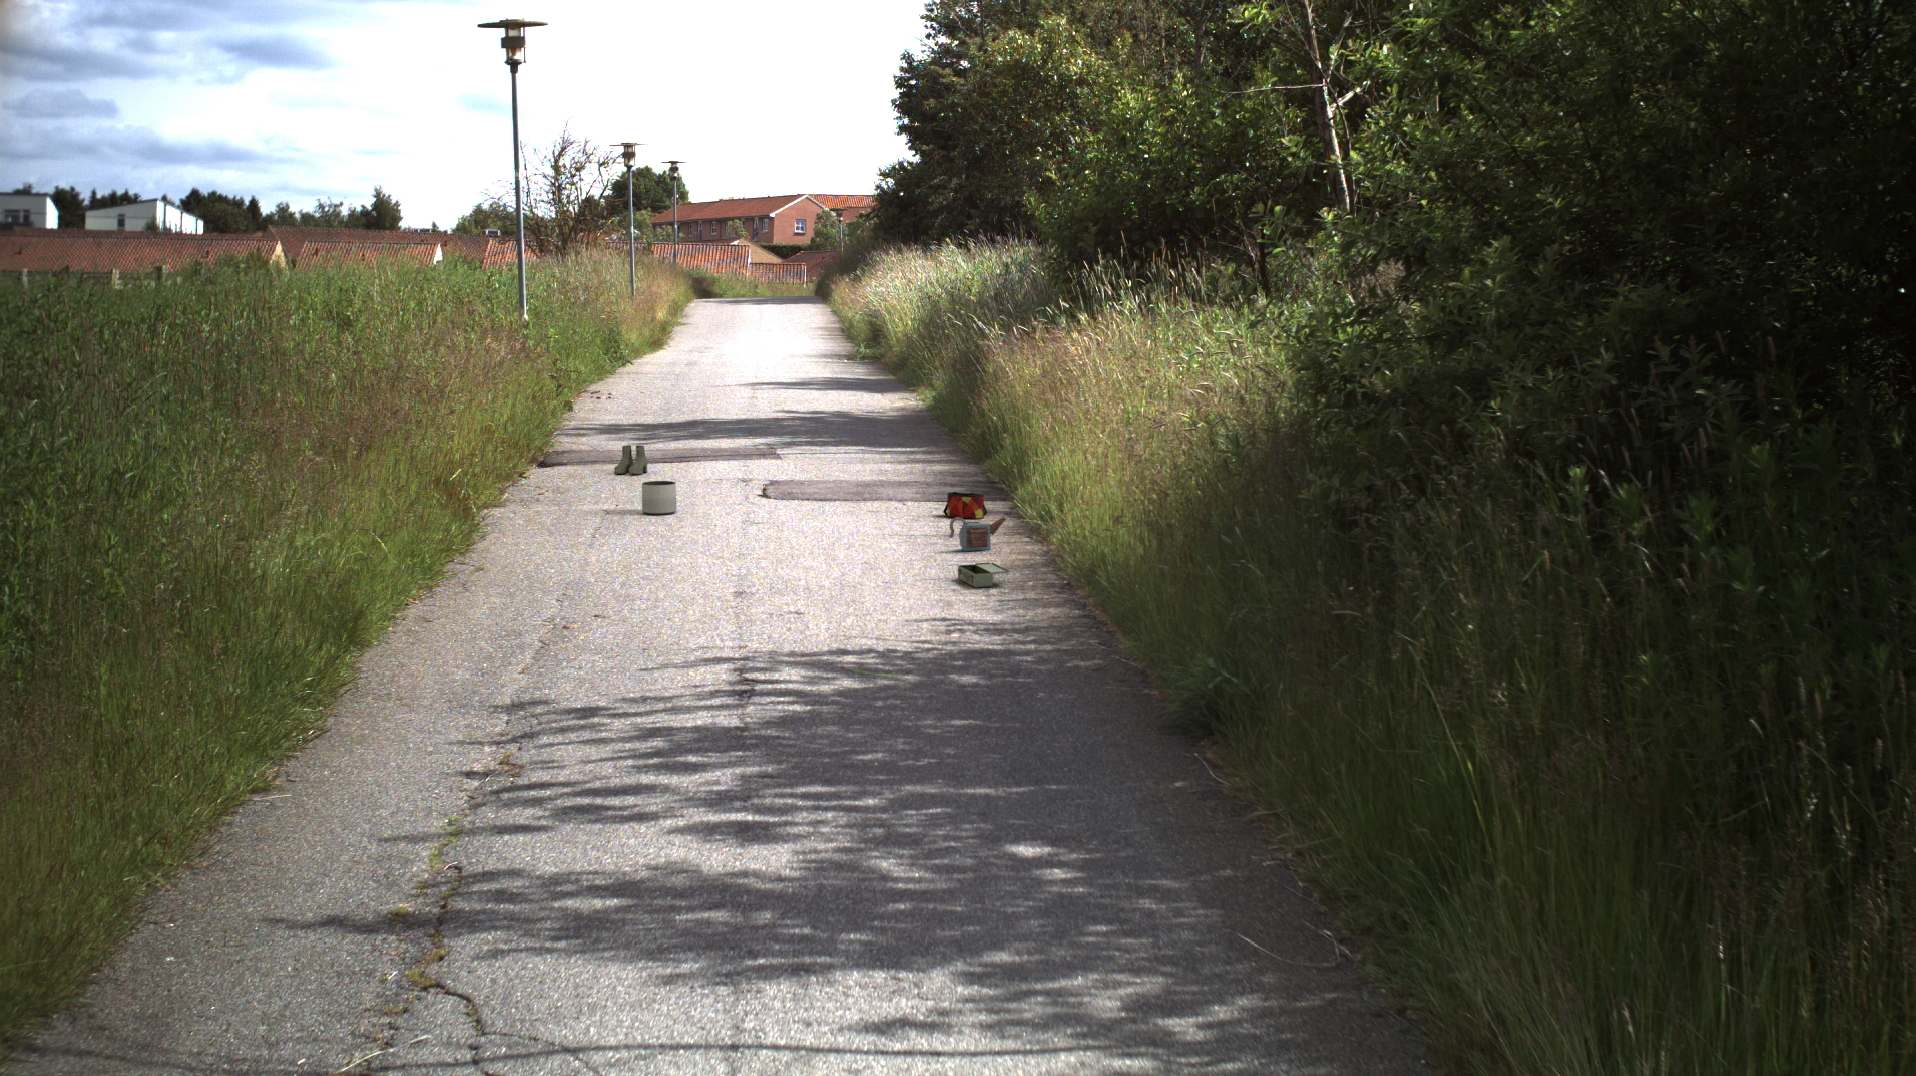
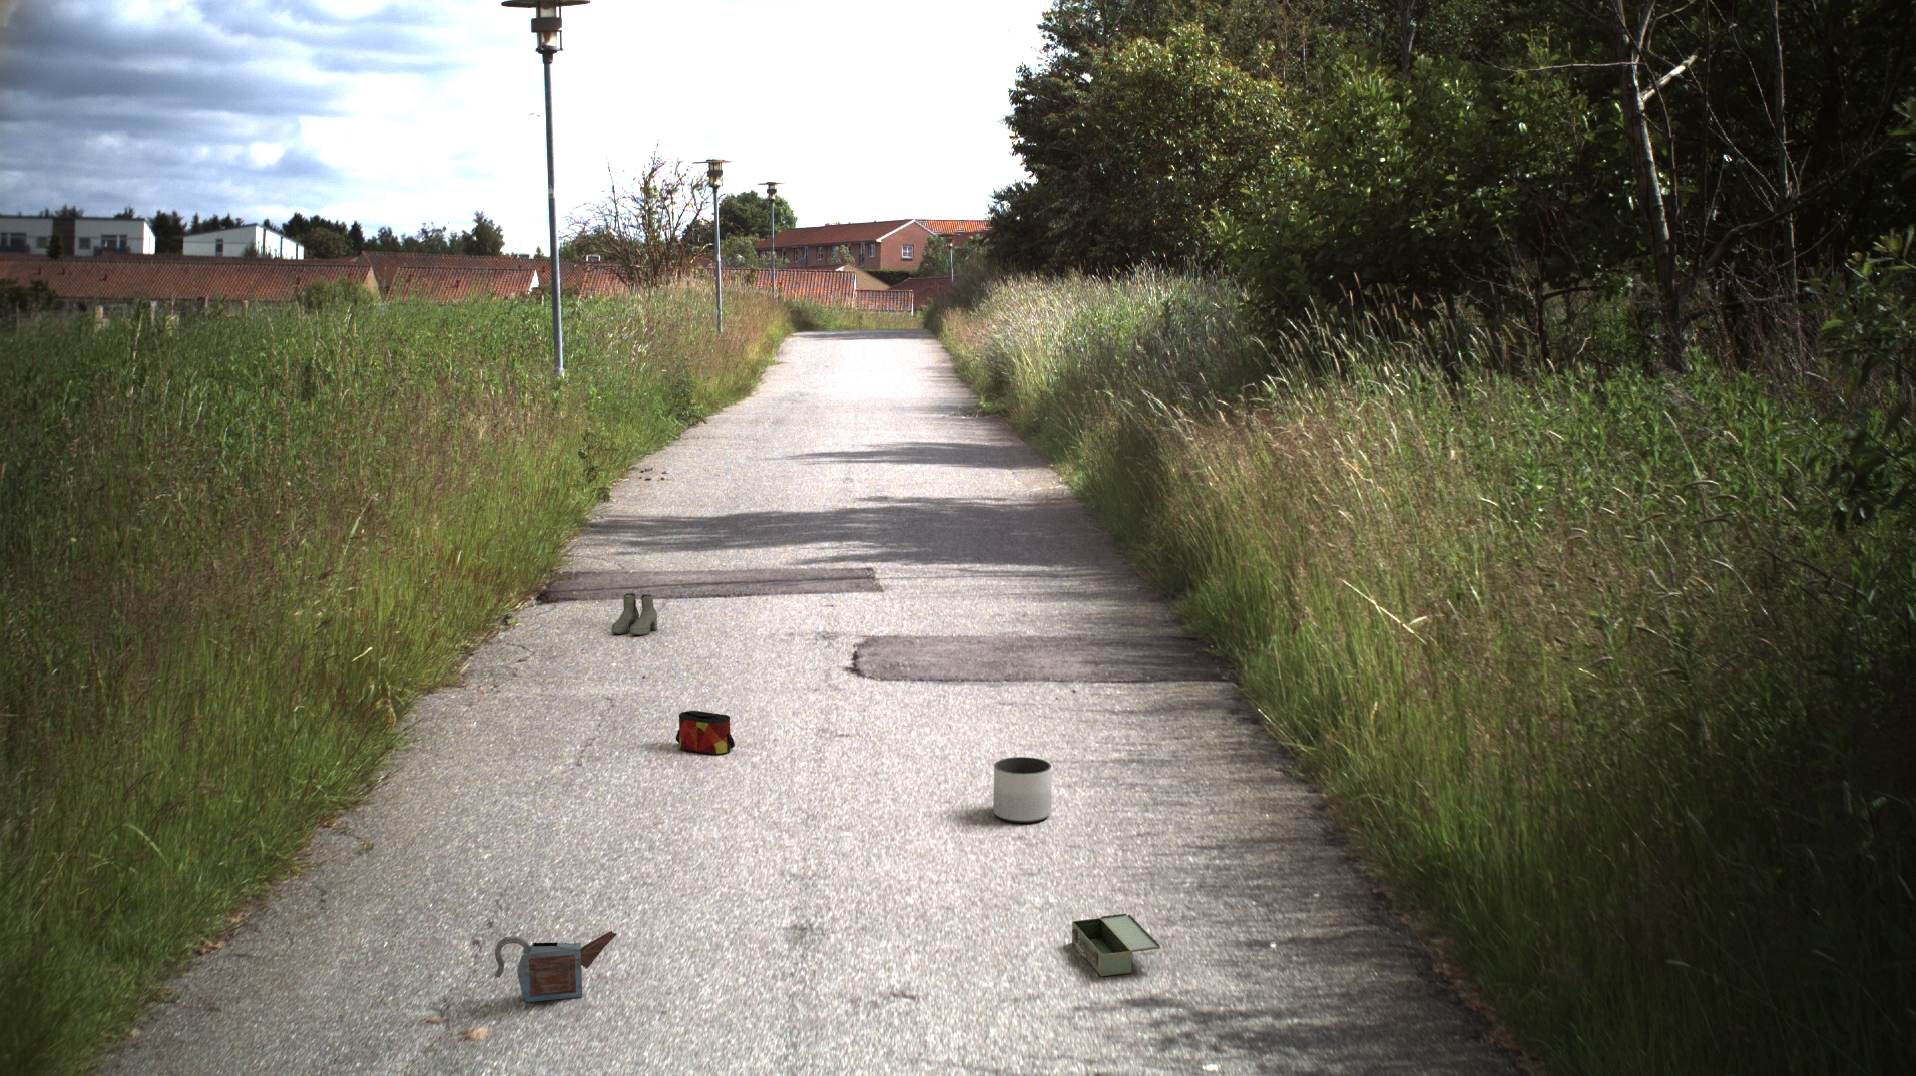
planter: present [642,481,677,515] -> present [993,757,1051,823]
bag: present [943,492,987,519] -> present [675,711,735,755]
watering can: present [949,517,1006,551] -> present [494,931,617,1002]

